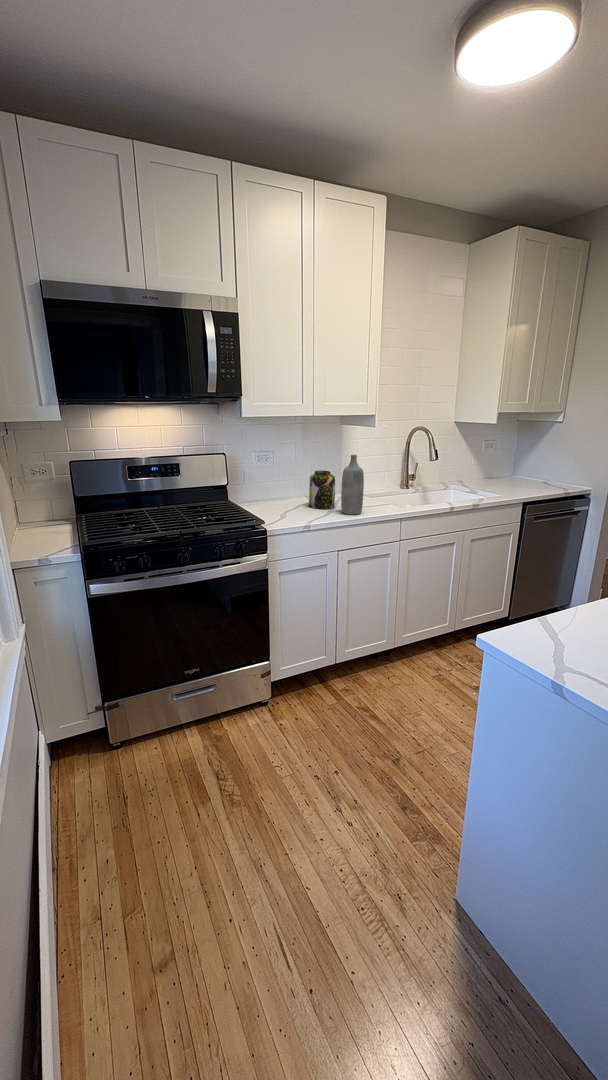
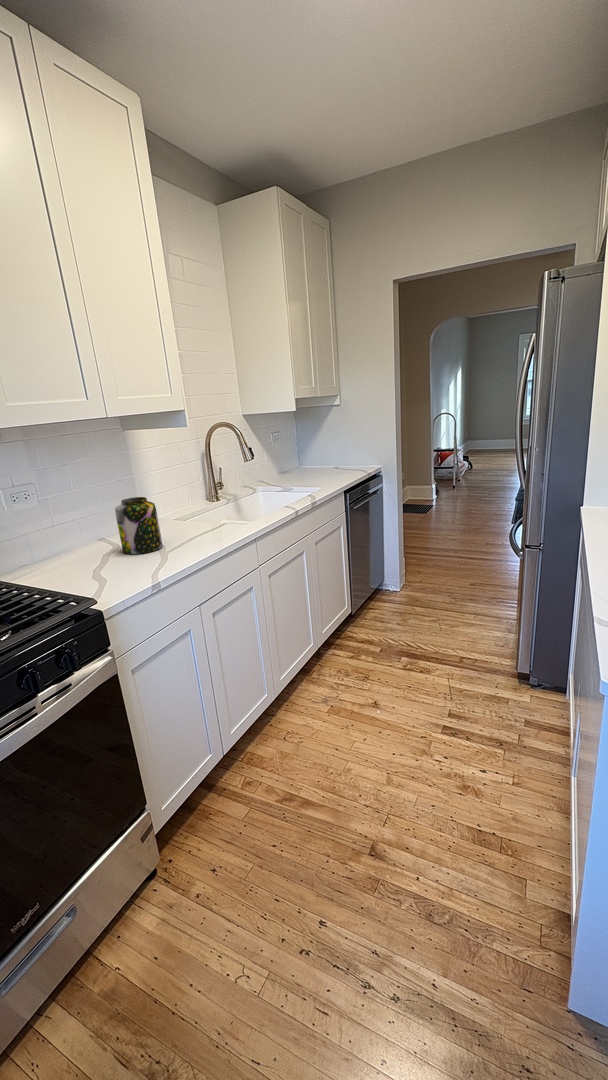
bottle: present [341,455,364,515] -> none [173,466,209,551]

